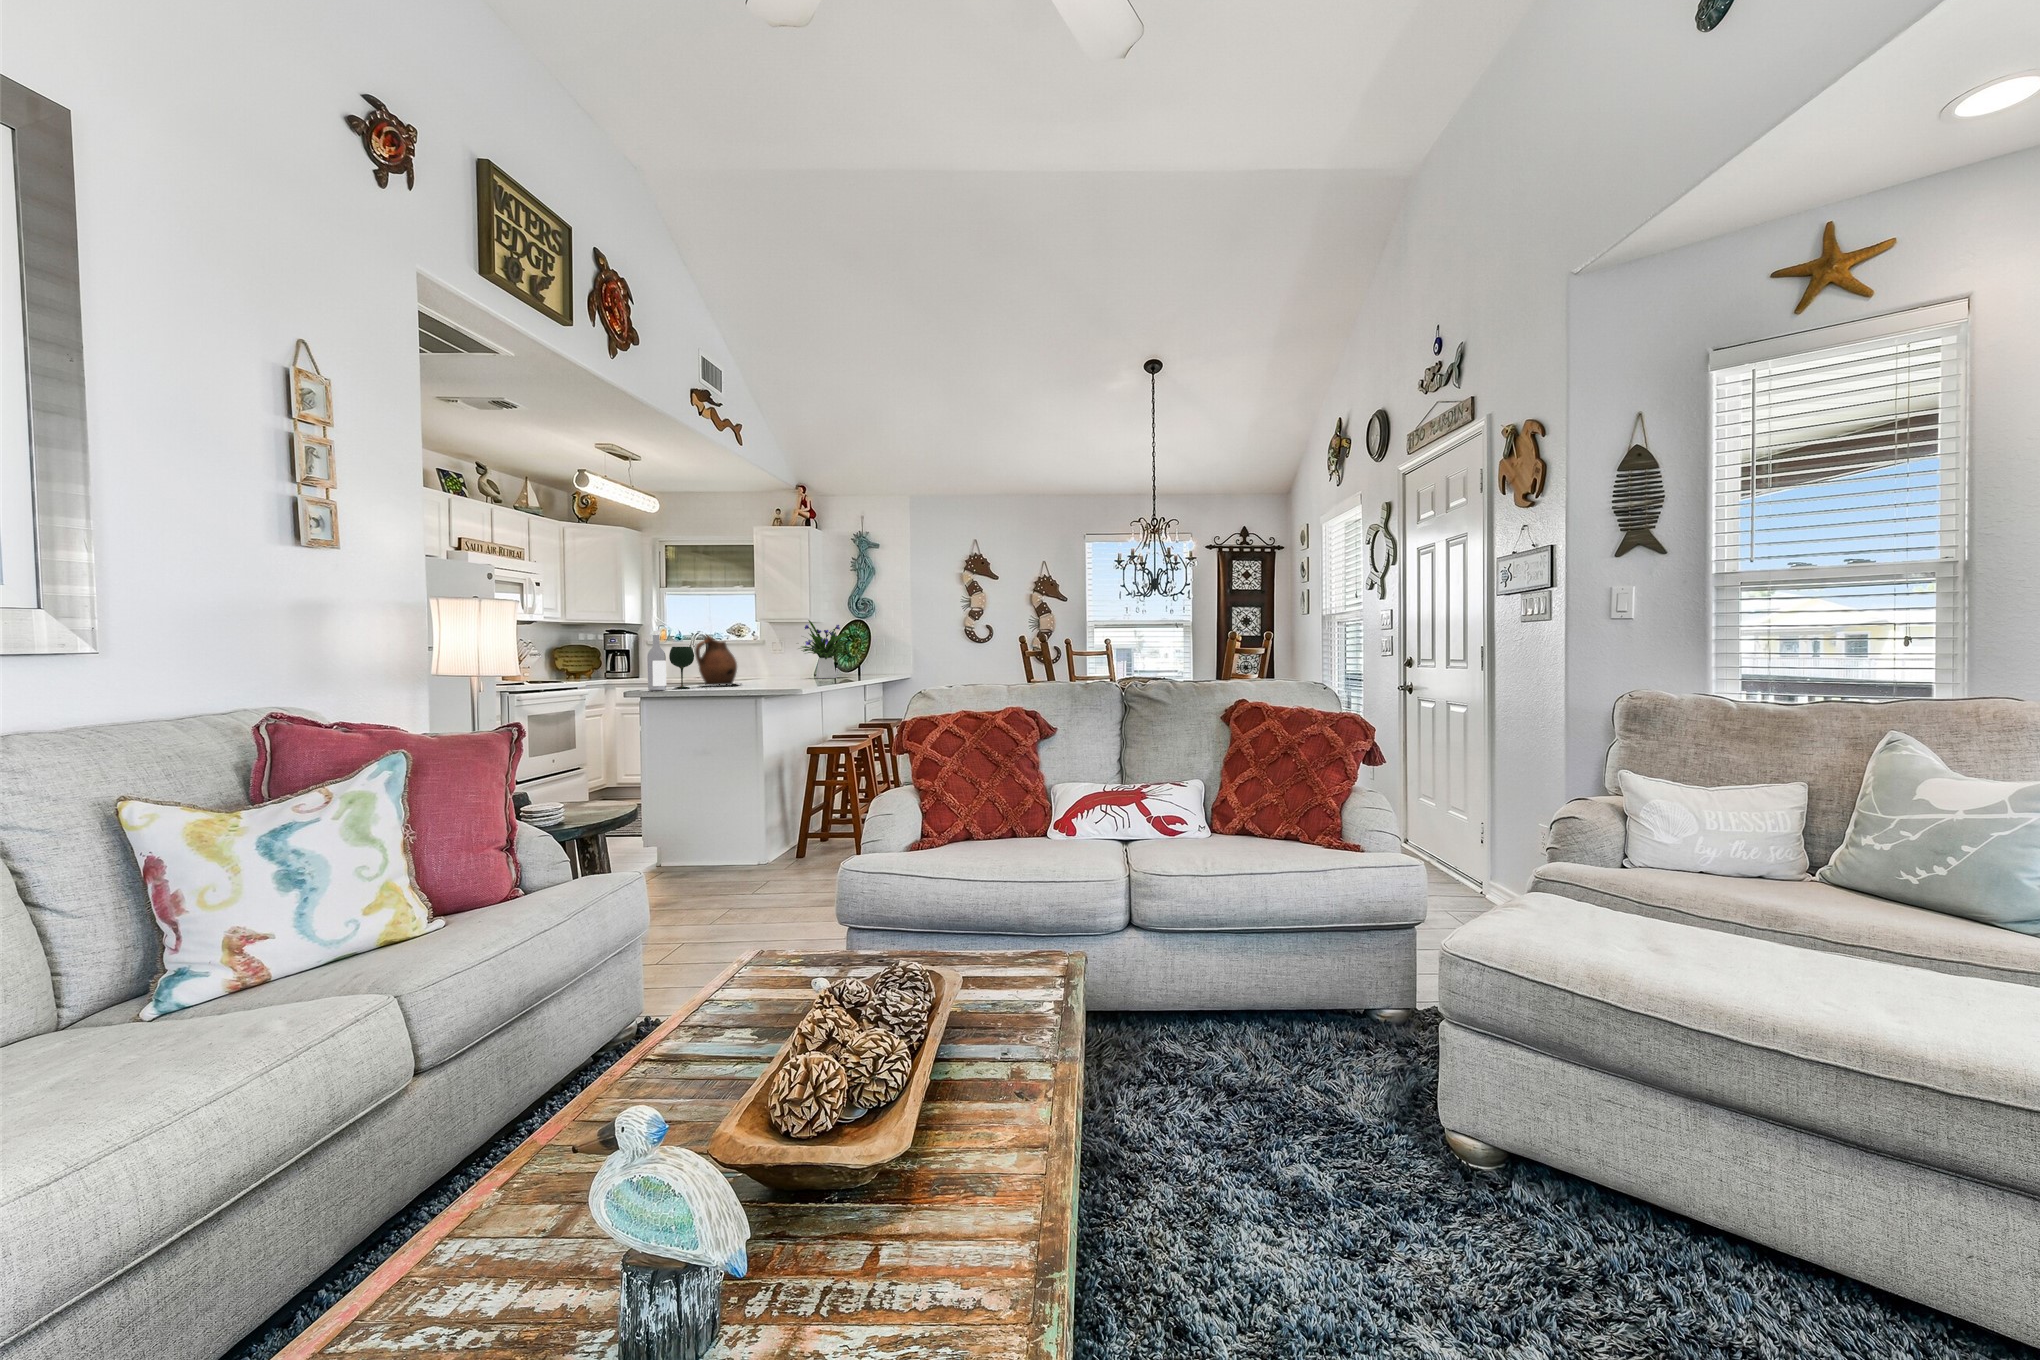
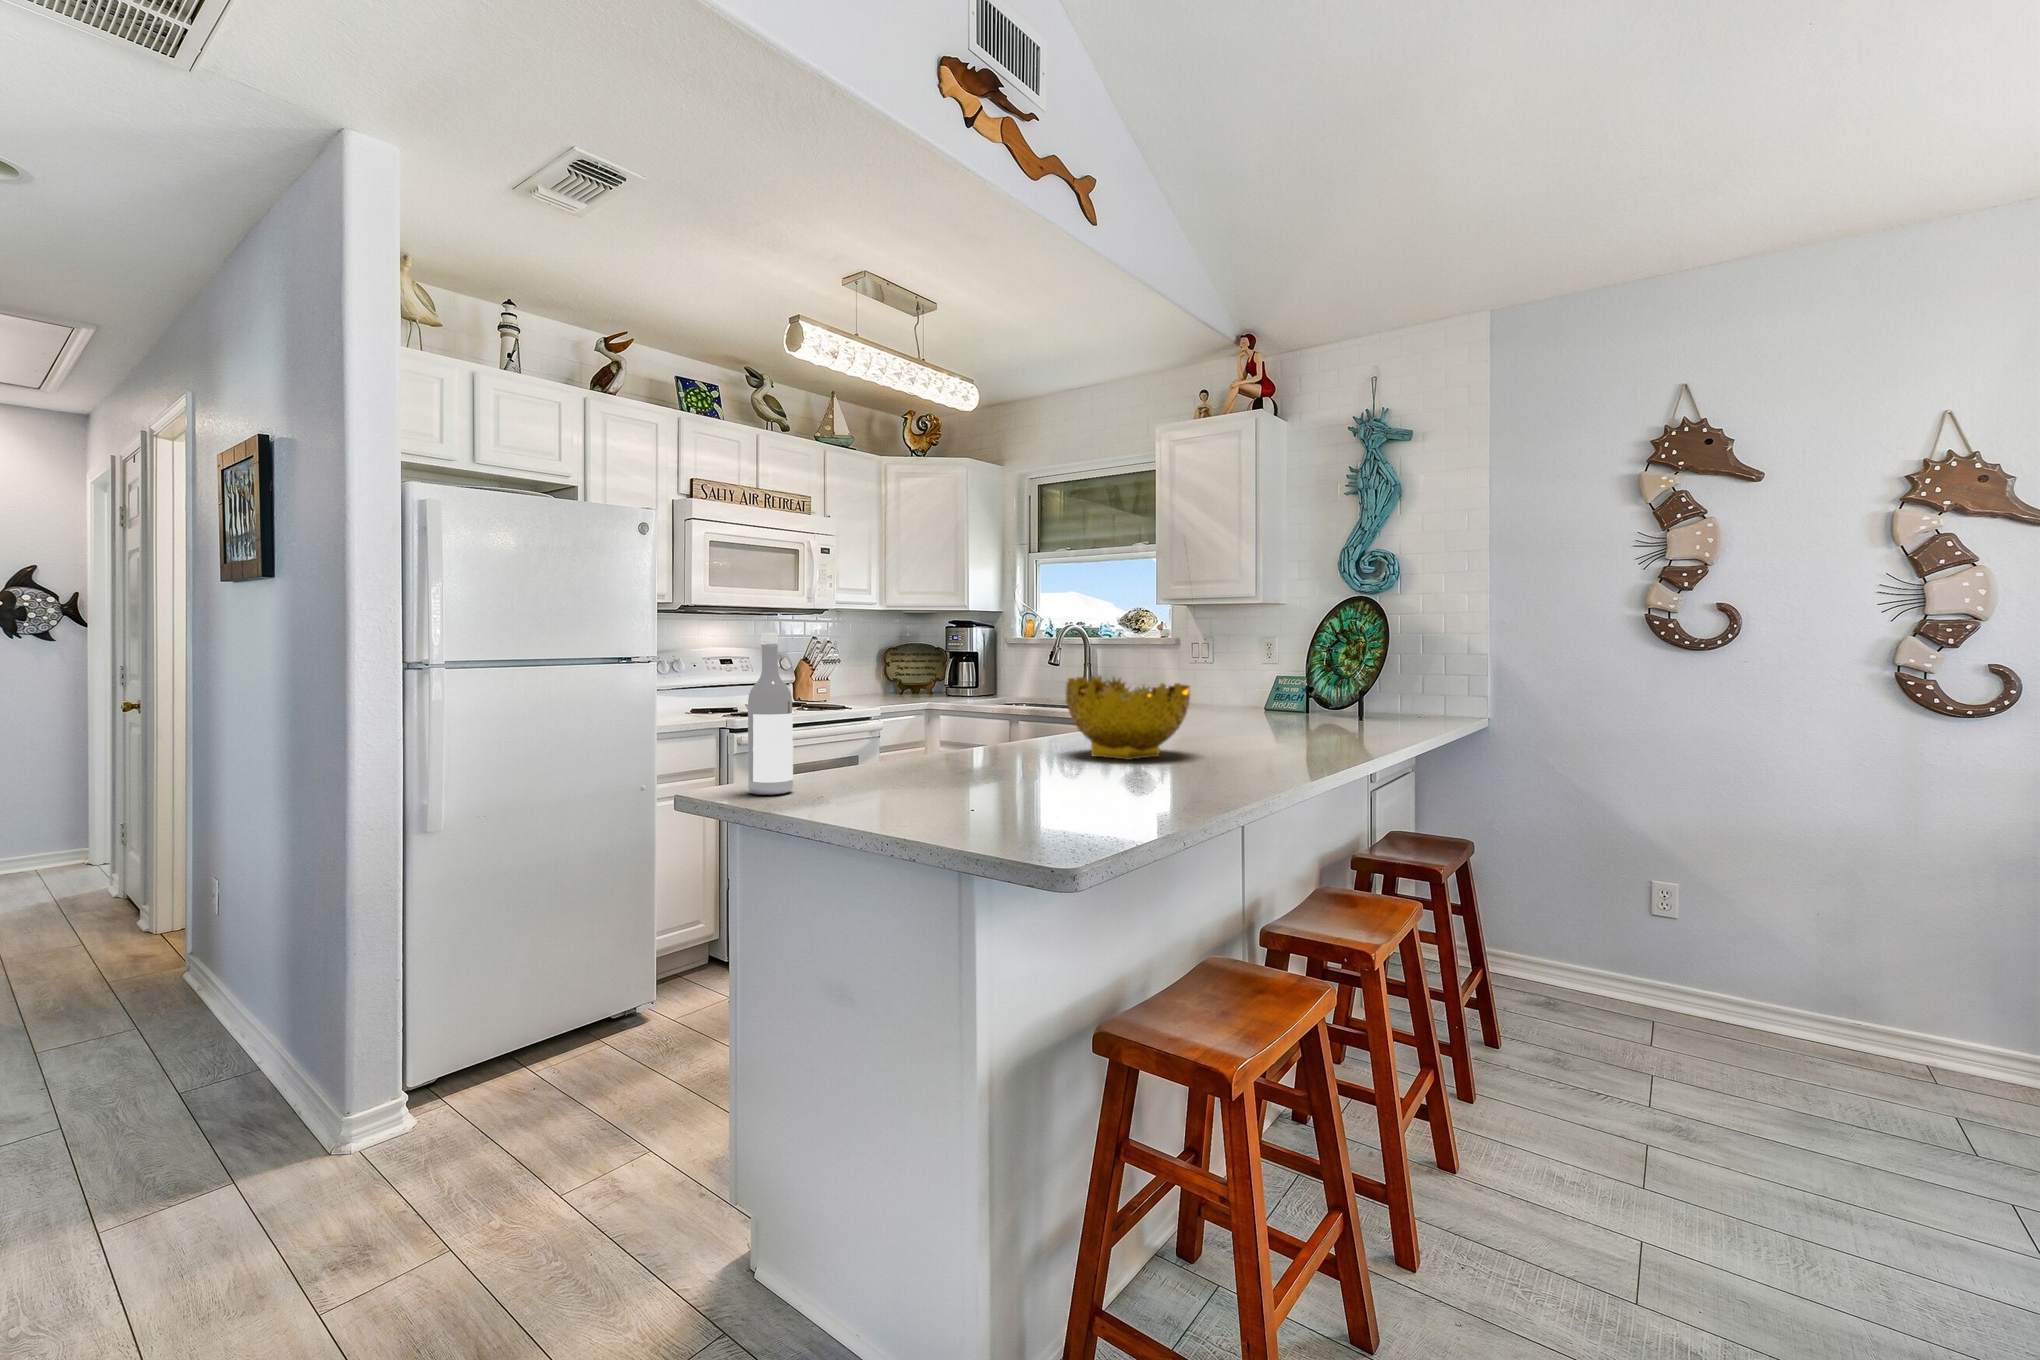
flower arrangement: present [801,620,852,678] -> none [1206,598,1343,737]
ceramic pitcher: present [695,636,737,685] -> none [913,642,1032,777]
wine glass: present [669,647,694,689] -> none [830,671,889,782]
decorative bowl: none [748,651,800,683] -> present [1066,676,1190,760]

